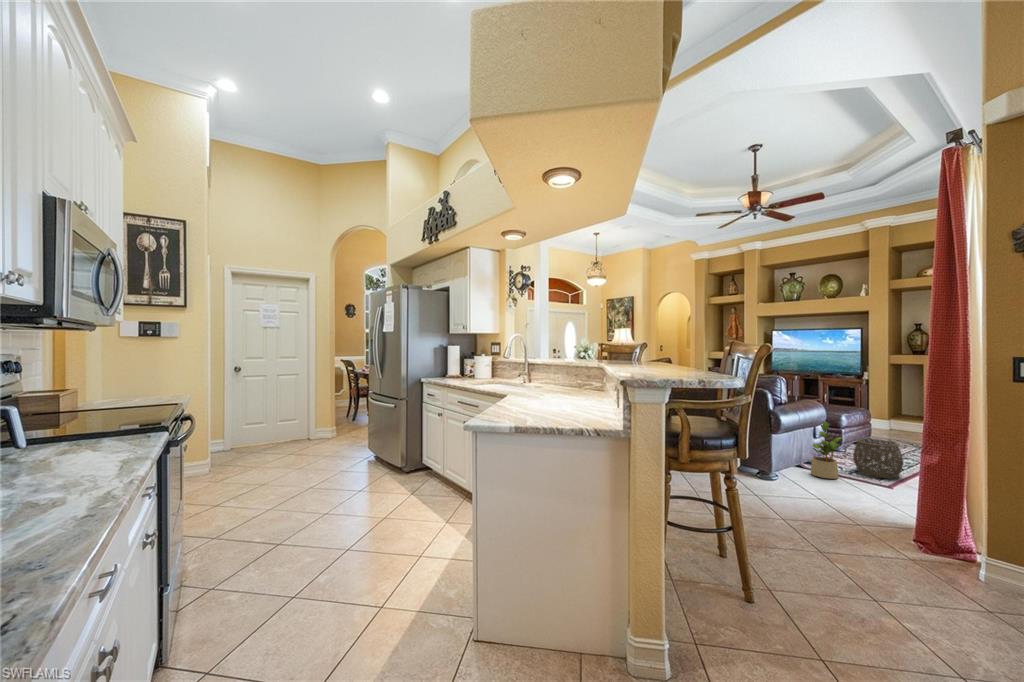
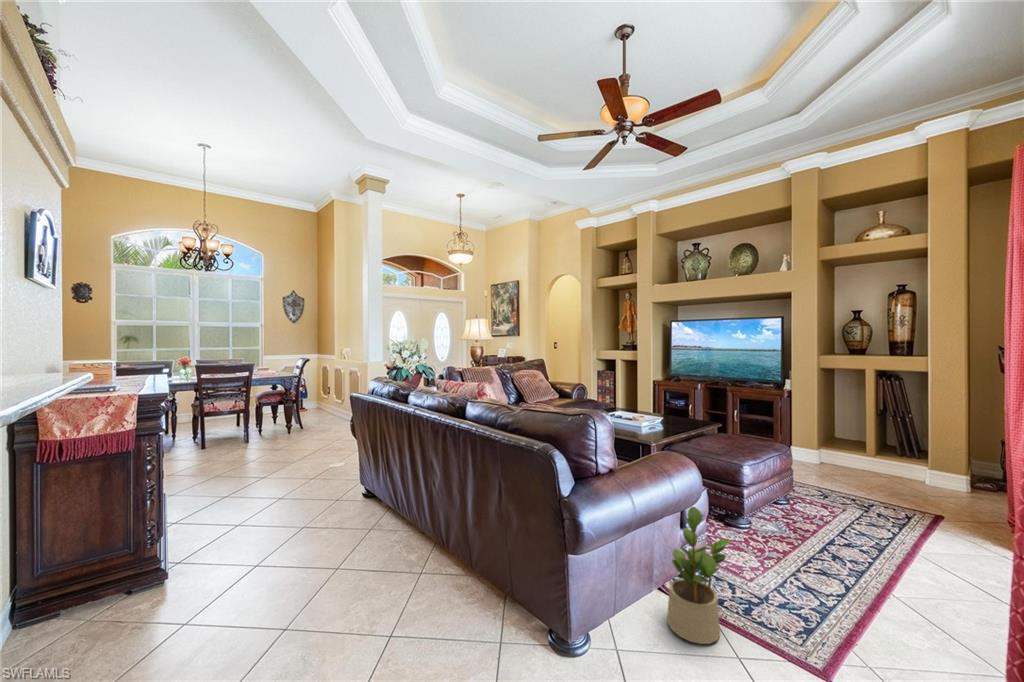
woven basket: present [853,438,903,479] -> none [755,529,855,634]

